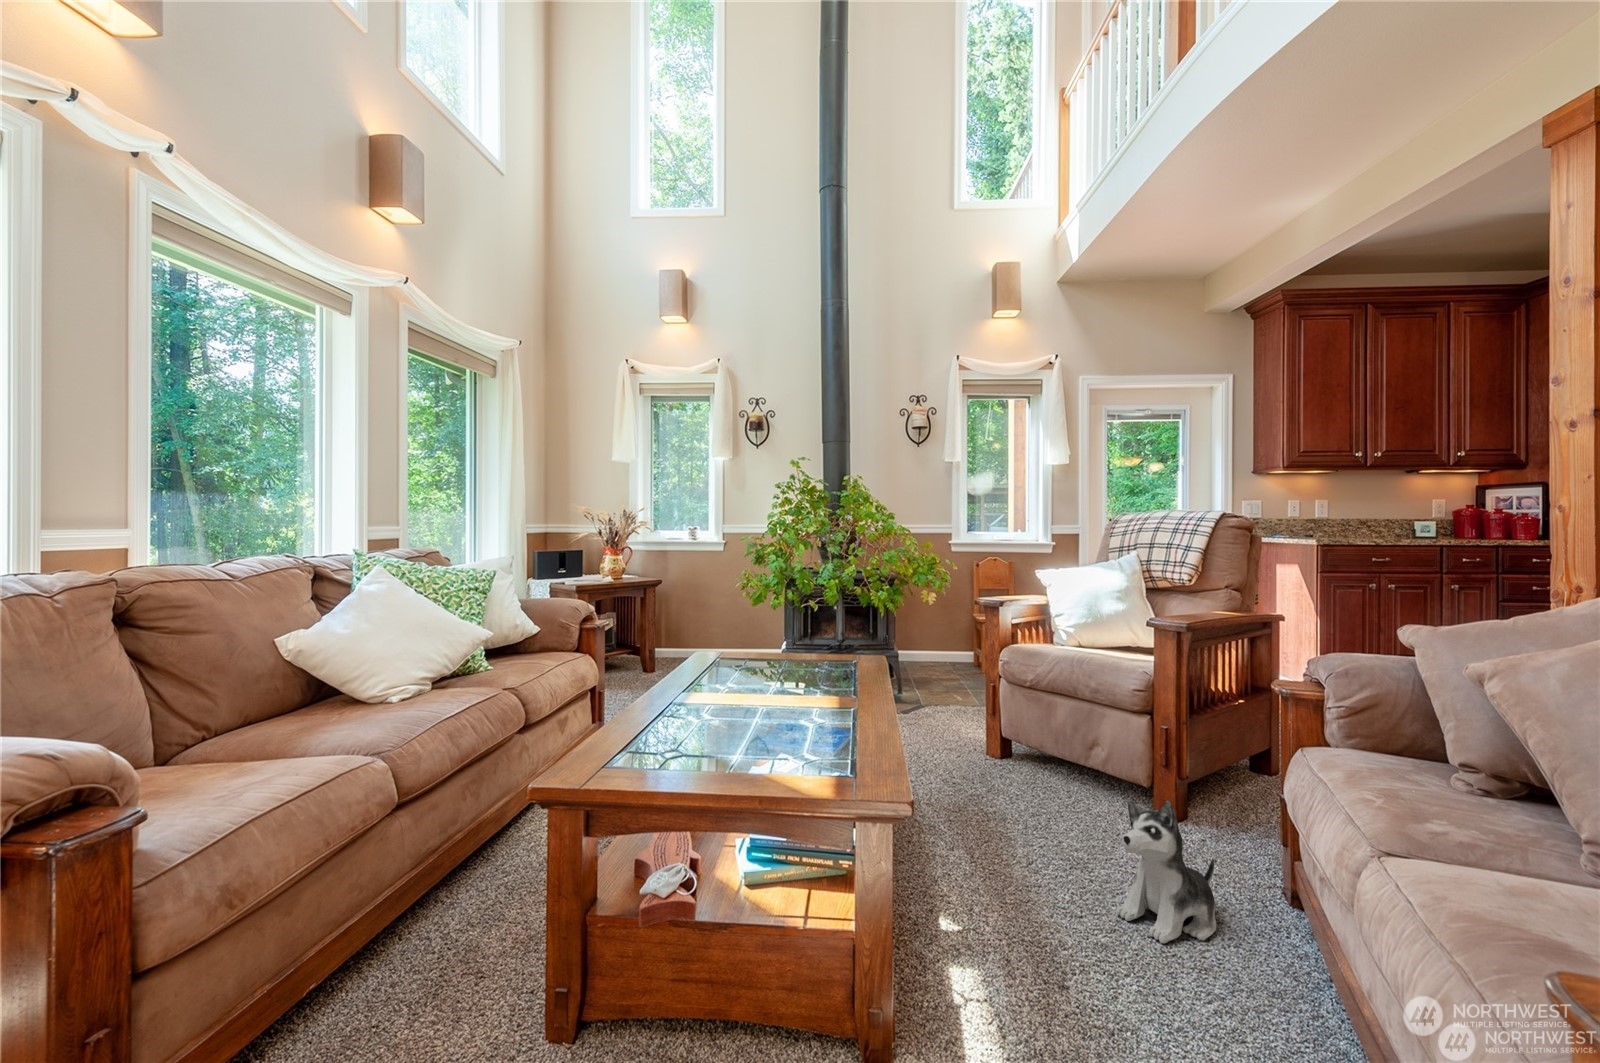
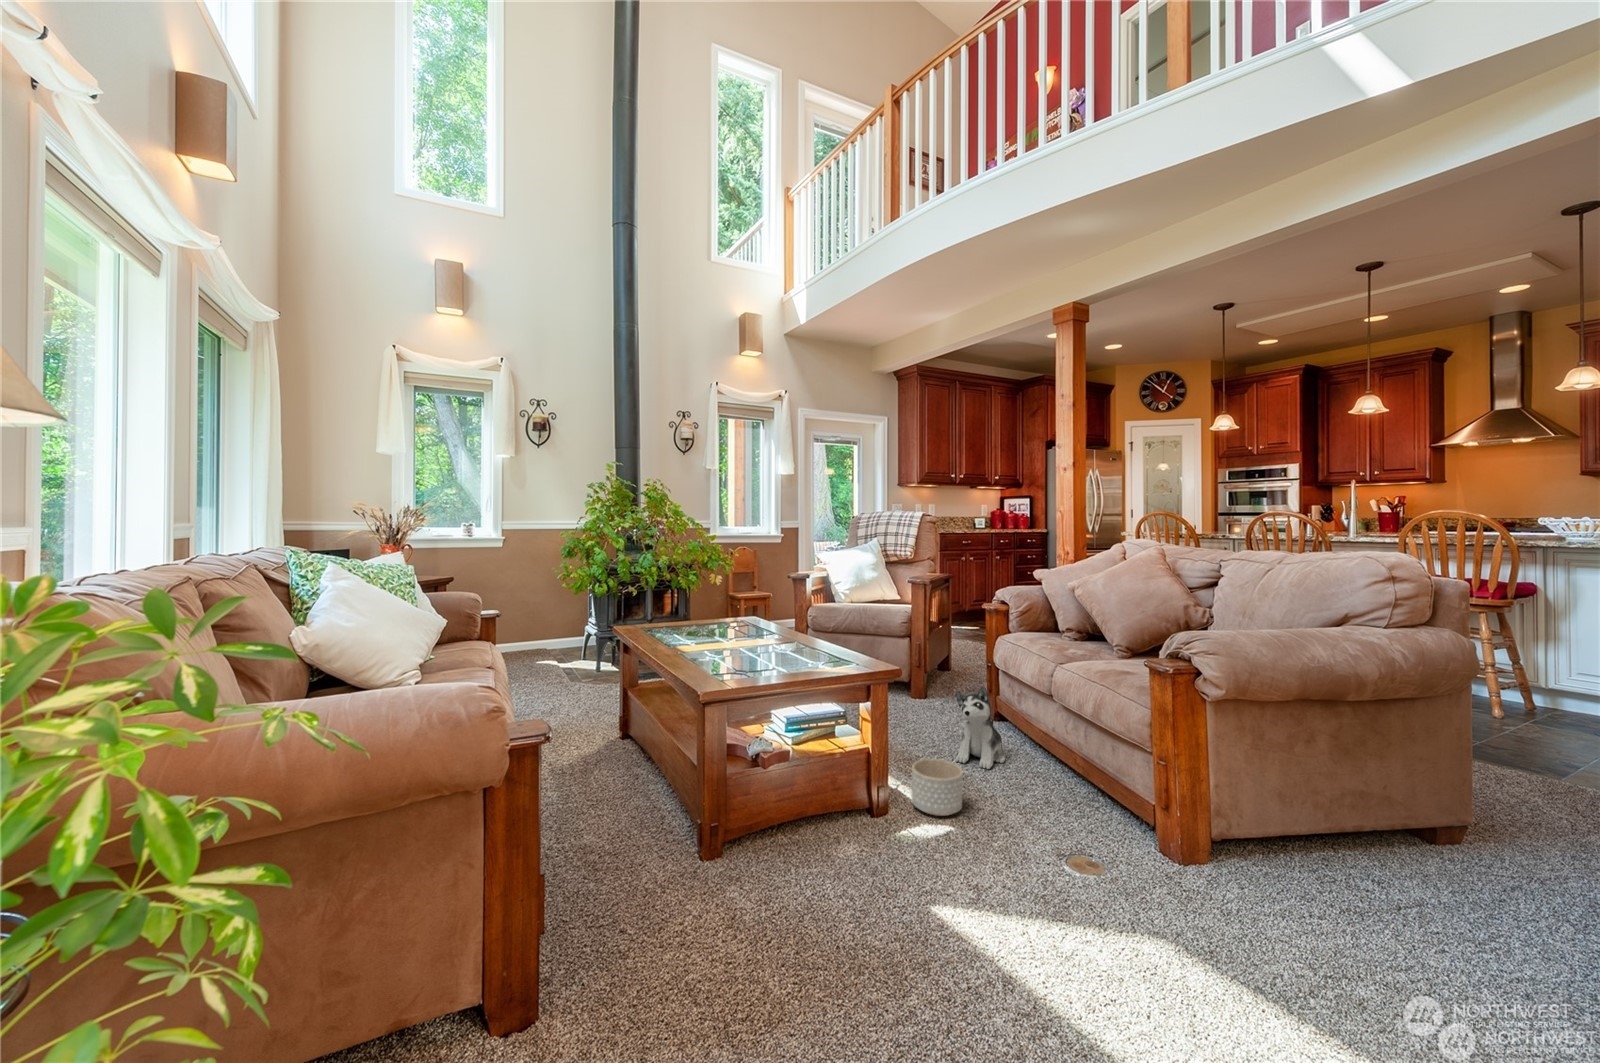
planter: none [969,895,1050,996] -> present [912,759,963,816]

